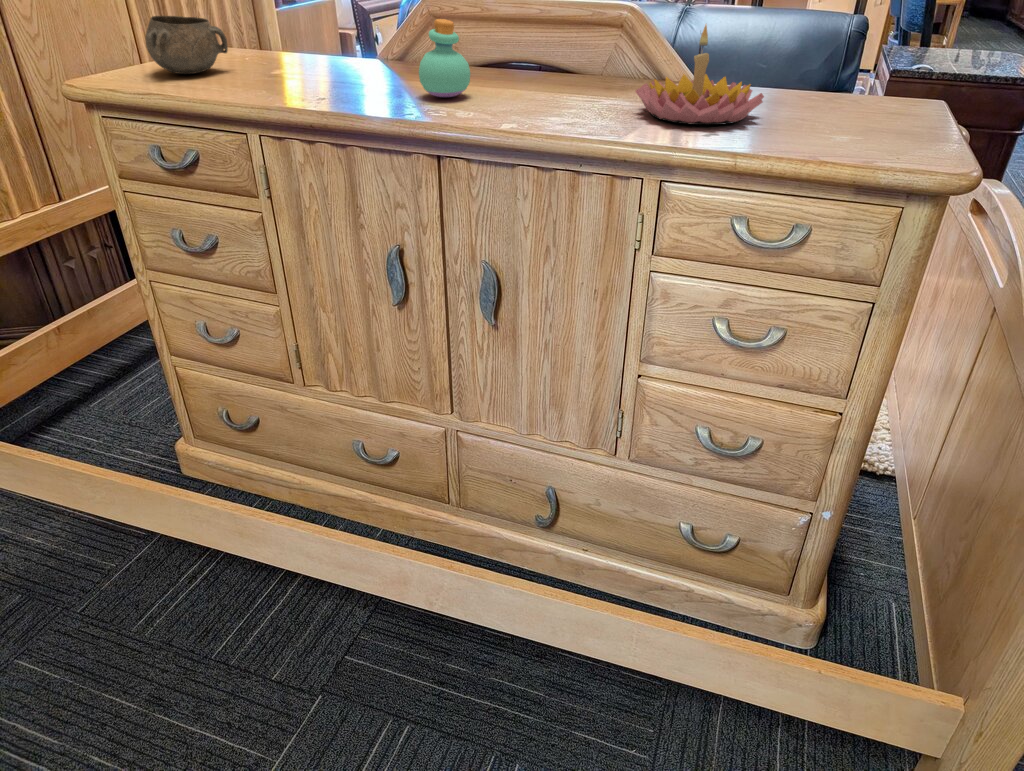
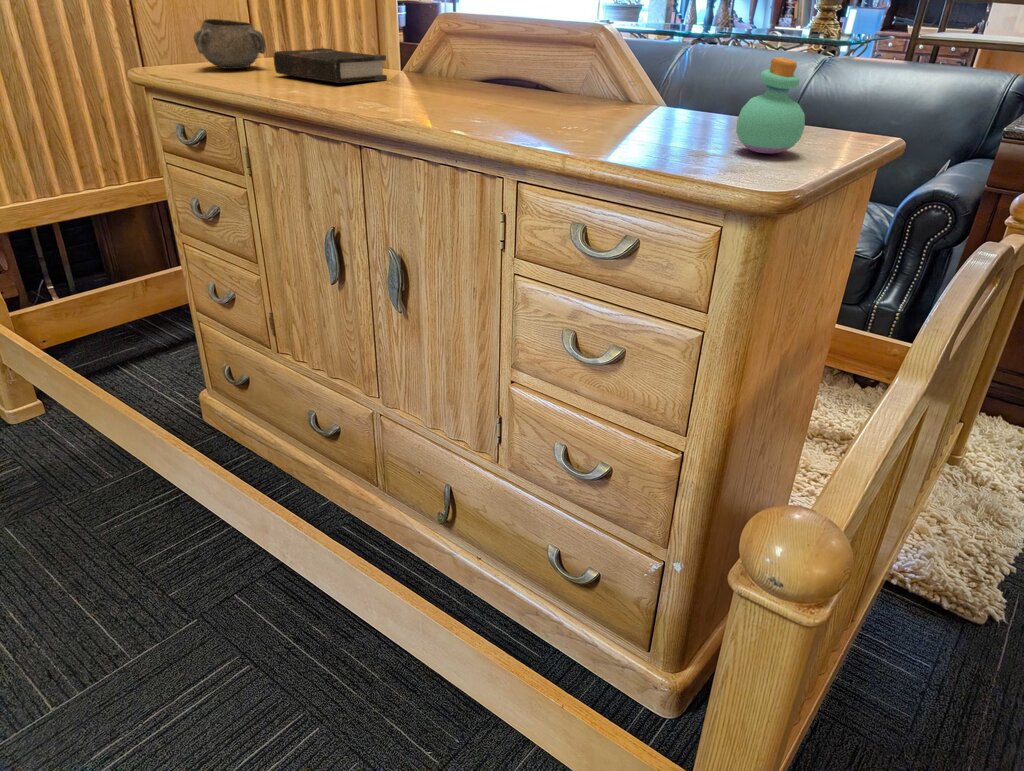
perfume bottle: present [419,19,470,97] -> present [736,57,805,154]
candle holder: present [635,25,764,125] -> none [531,34,658,135]
hardback book: none [257,42,390,84] -> present [274,48,387,83]

